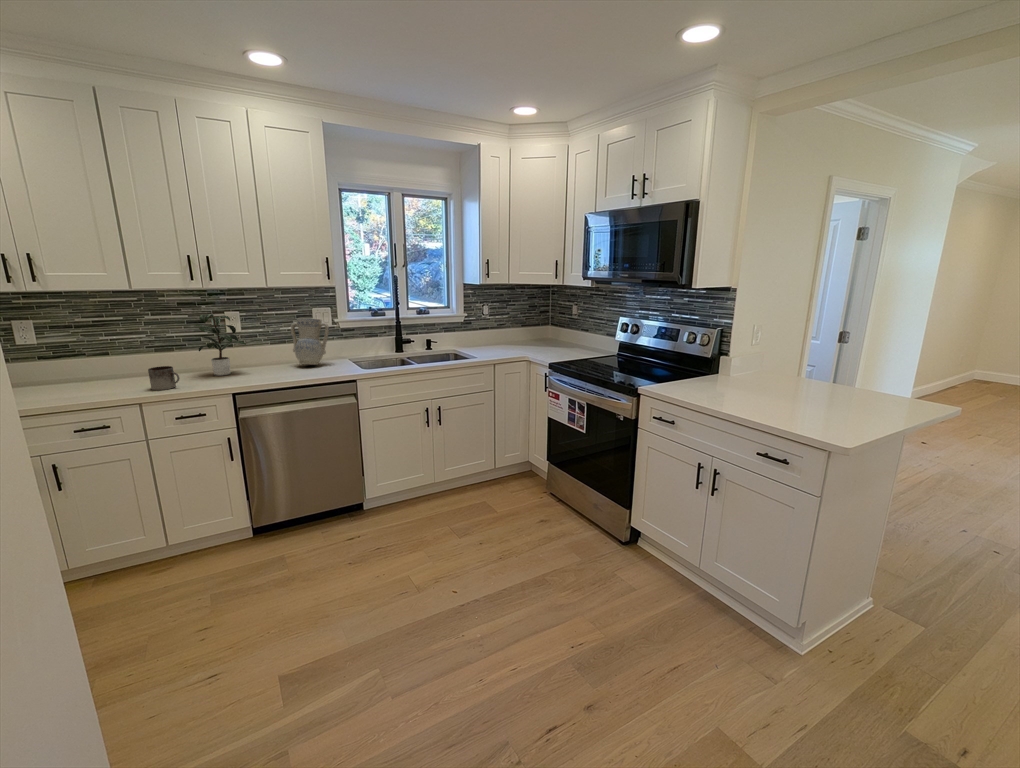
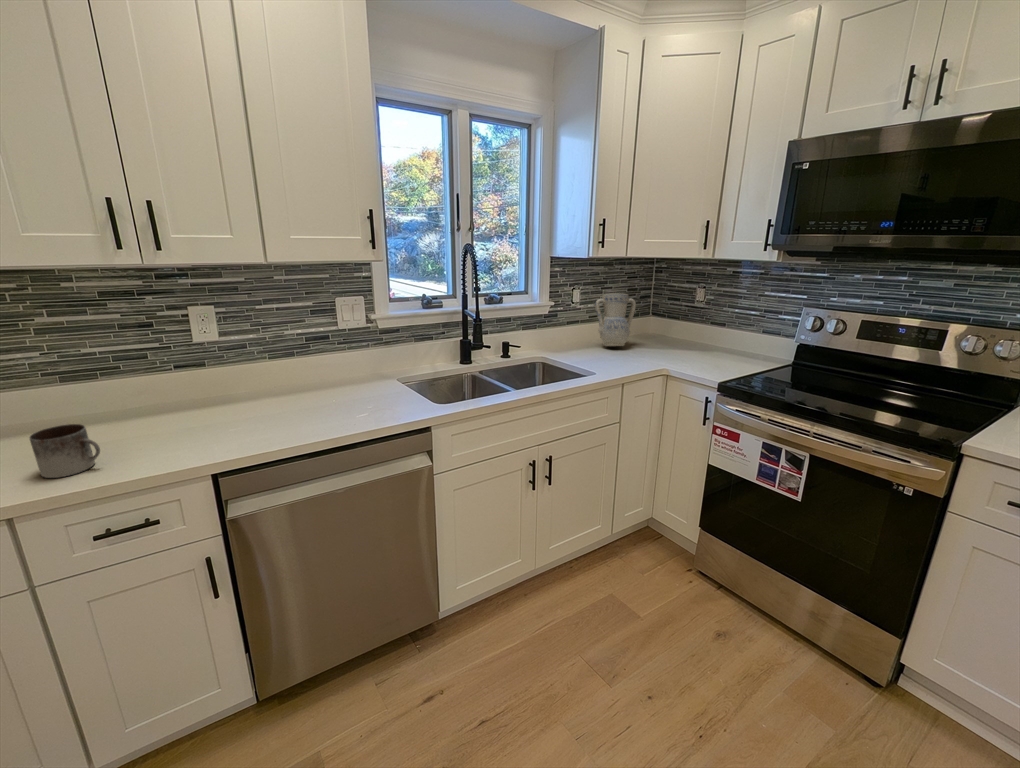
potted plant: present [195,314,246,376] -> none [120,314,249,425]
vase: present [291,318,329,365] -> present [595,293,636,346]

